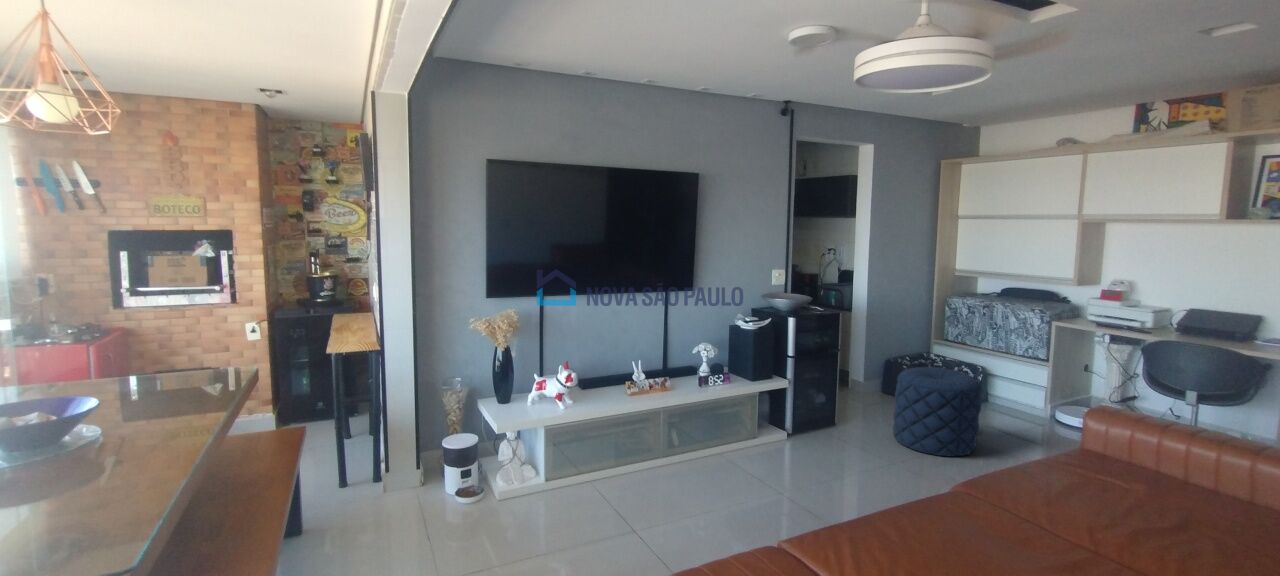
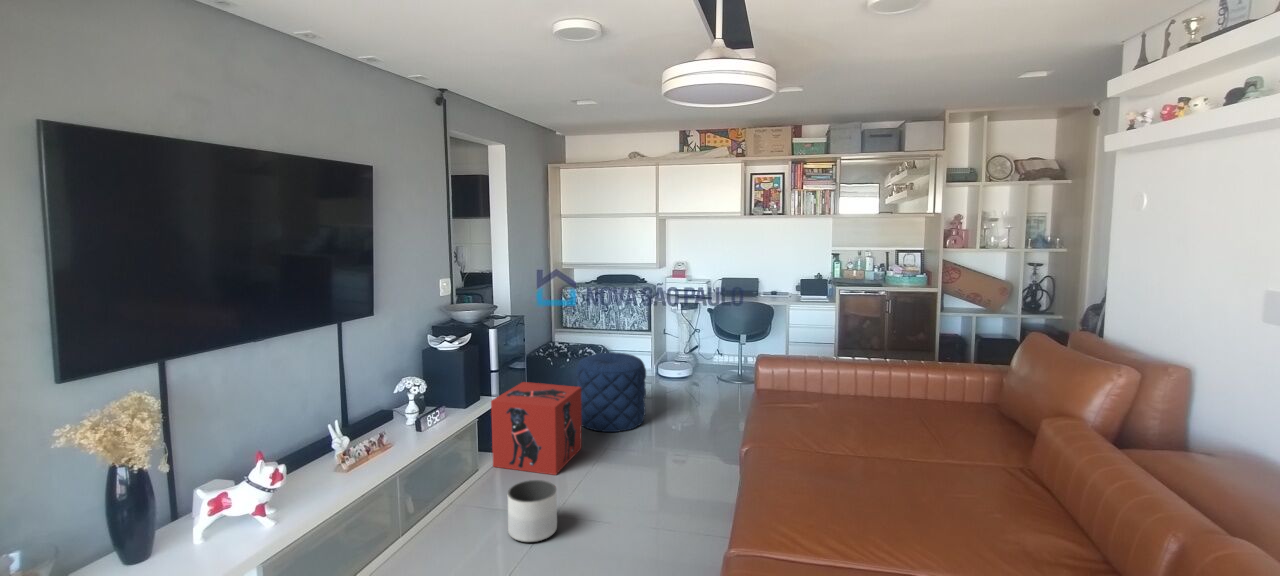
storage box: none [777,375,874,465] -> present [491,382,582,475]
planter: none [730,449,775,501] -> present [508,480,557,543]

